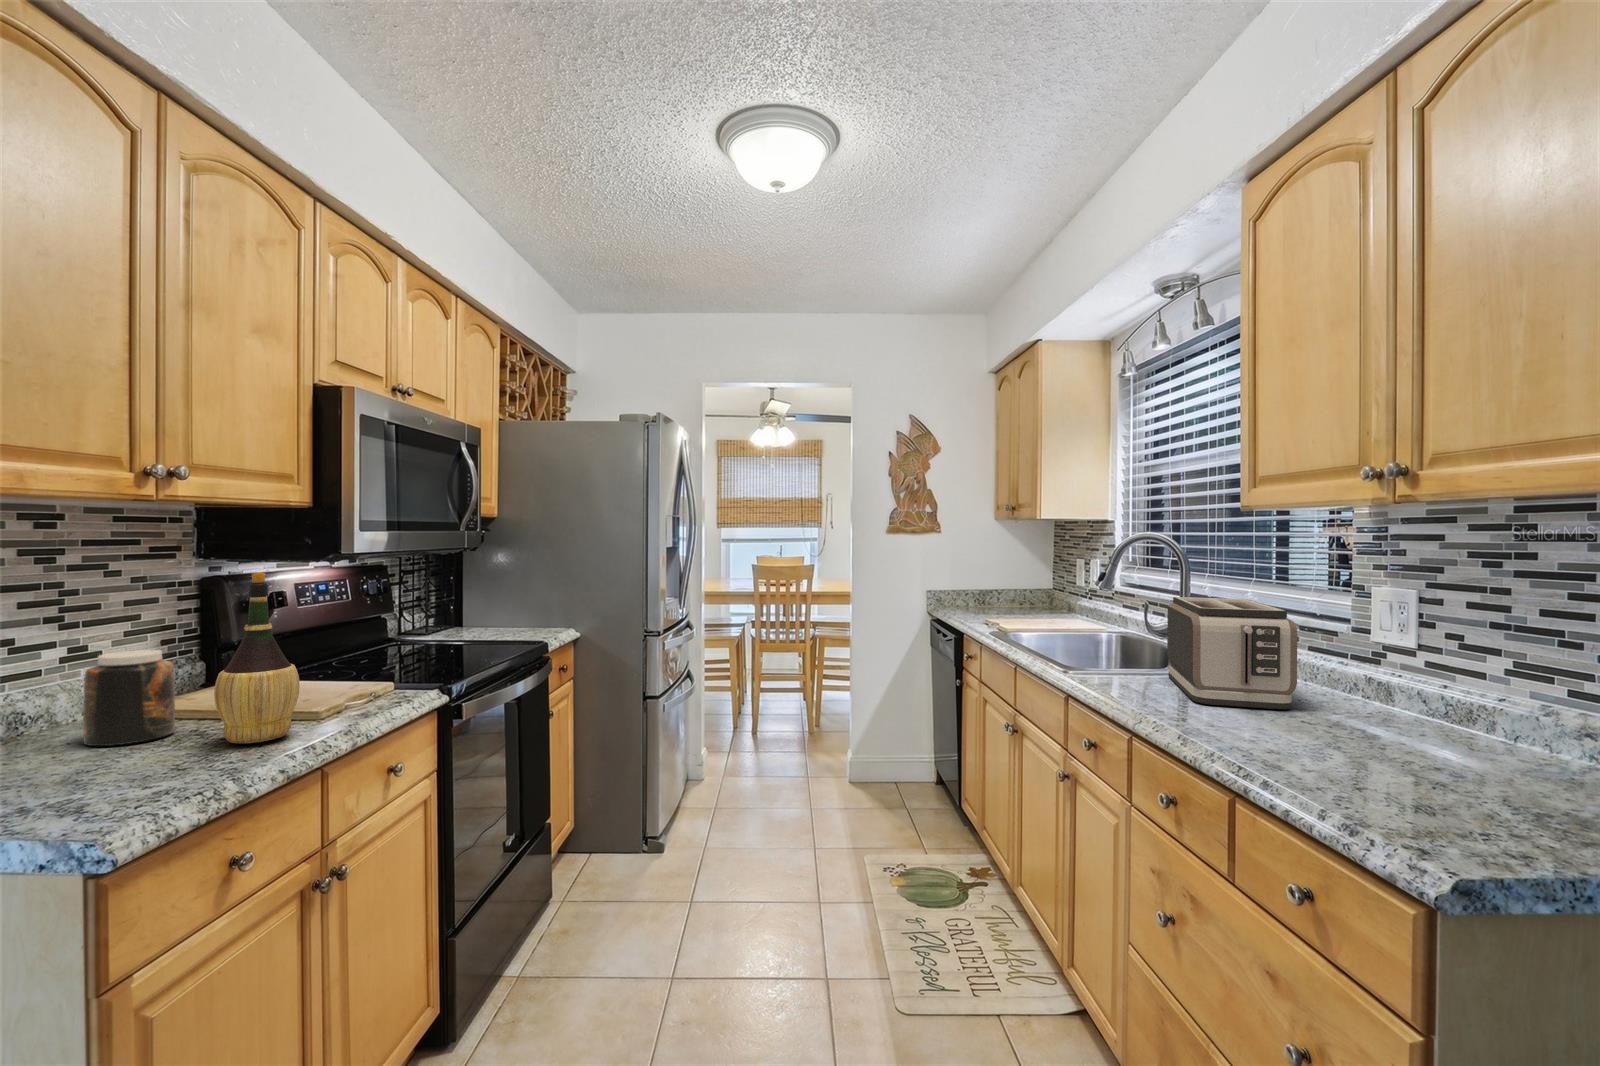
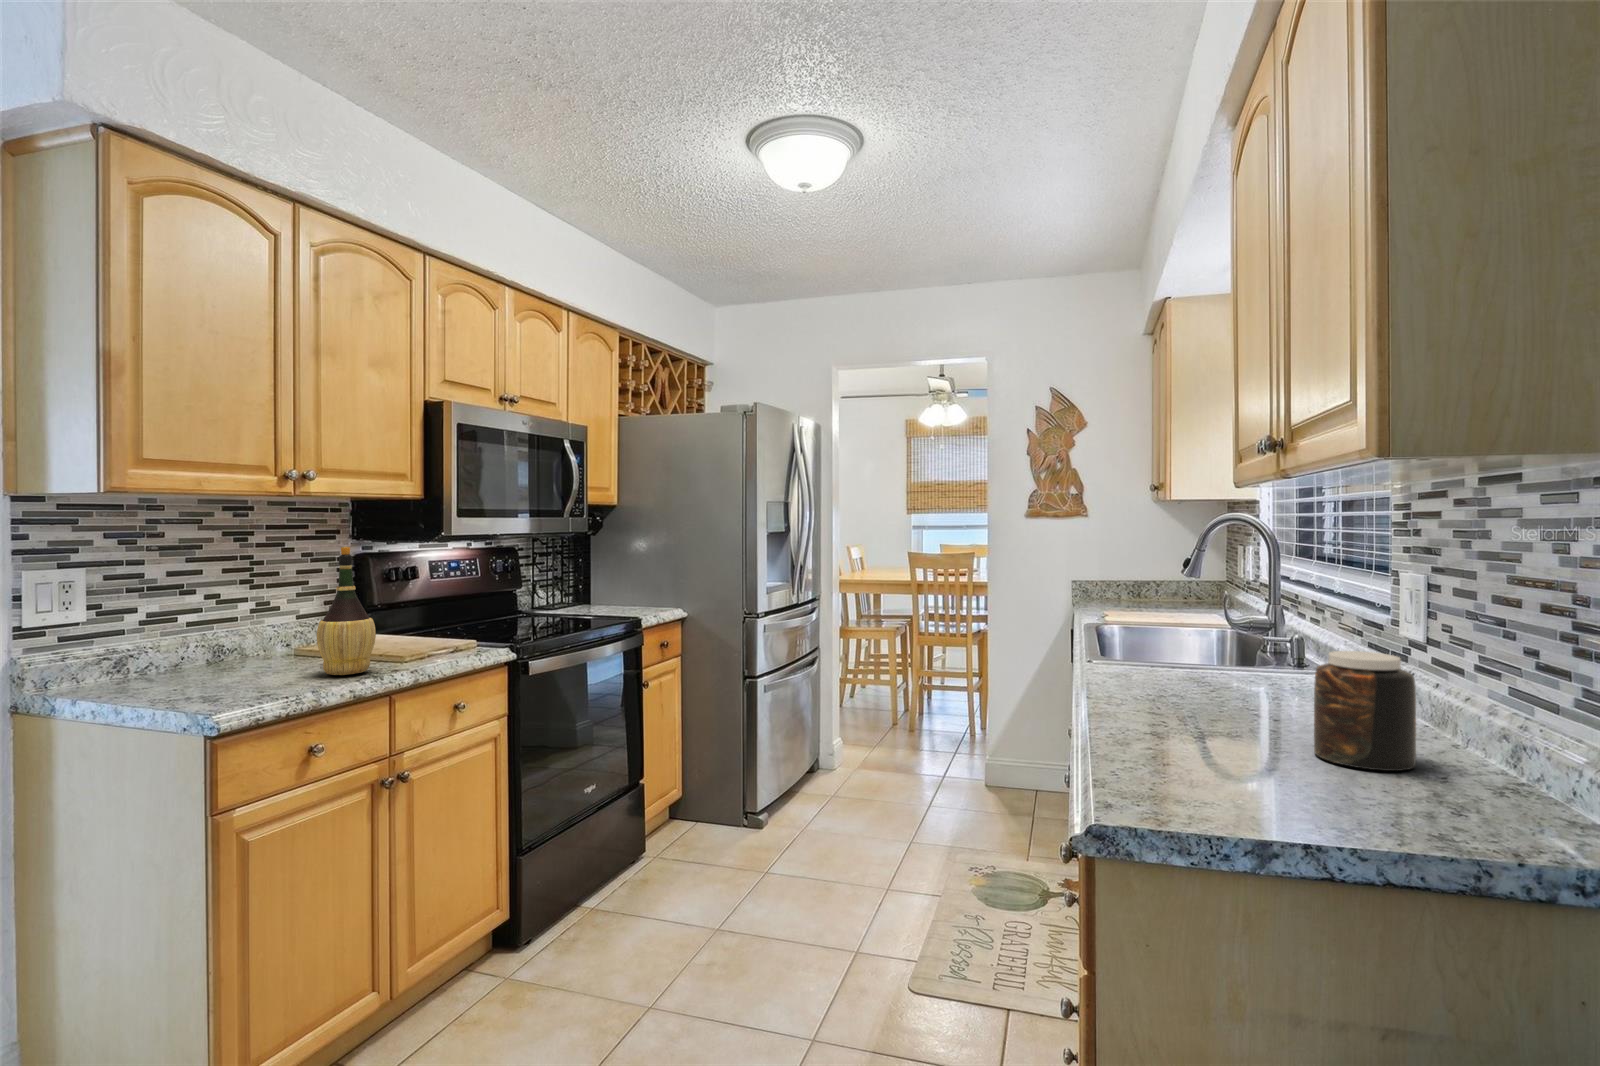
toaster: present [1167,597,1297,709] -> none [1186,584,1318,714]
jar: present [83,650,175,746] -> present [1314,651,1416,771]

